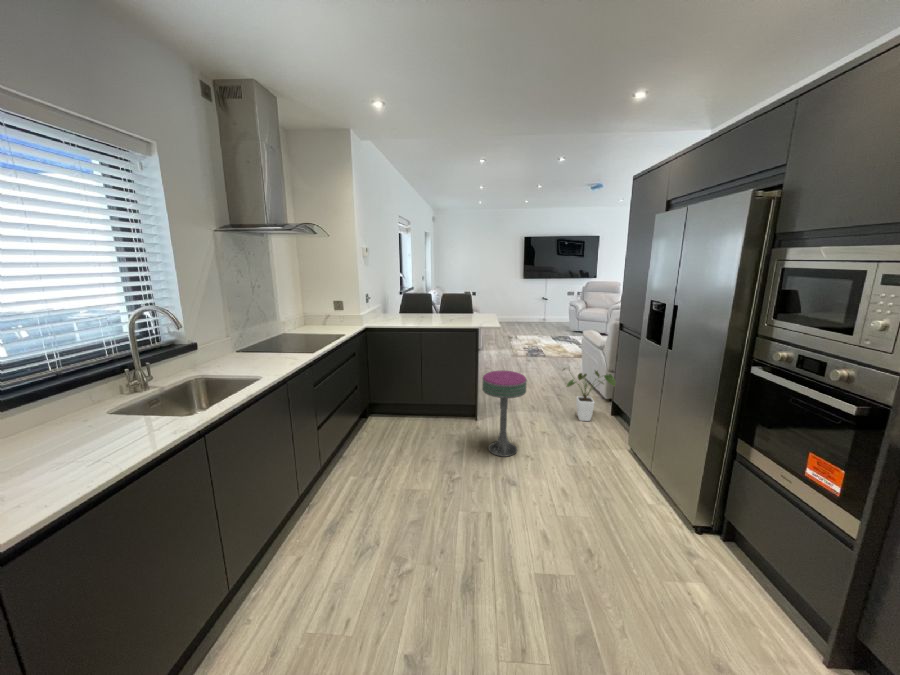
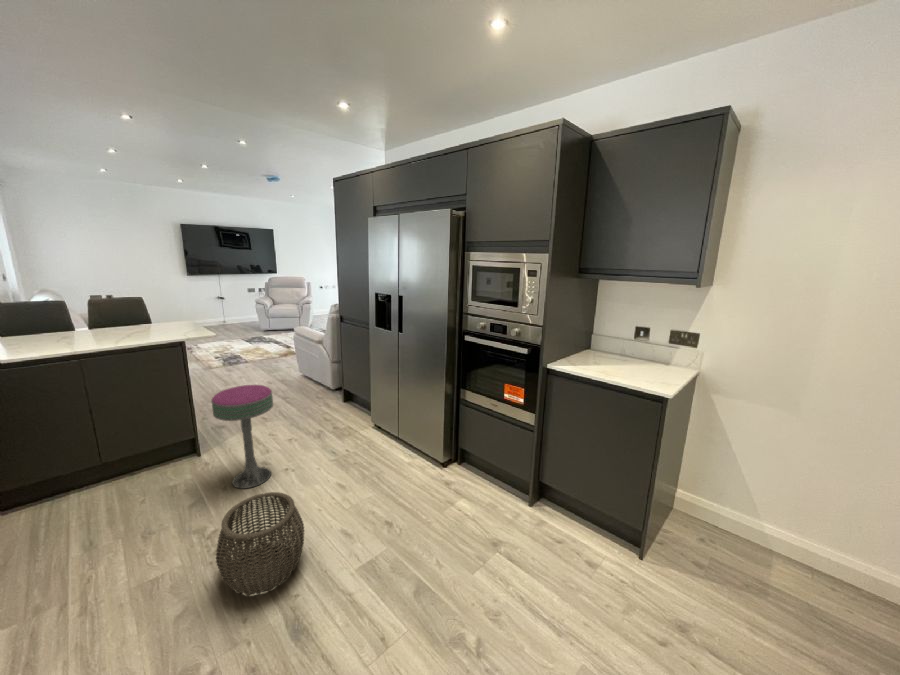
house plant: present [563,369,615,421] -> none [292,364,348,417]
woven basket: none [445,458,510,537] -> present [216,492,304,596]

